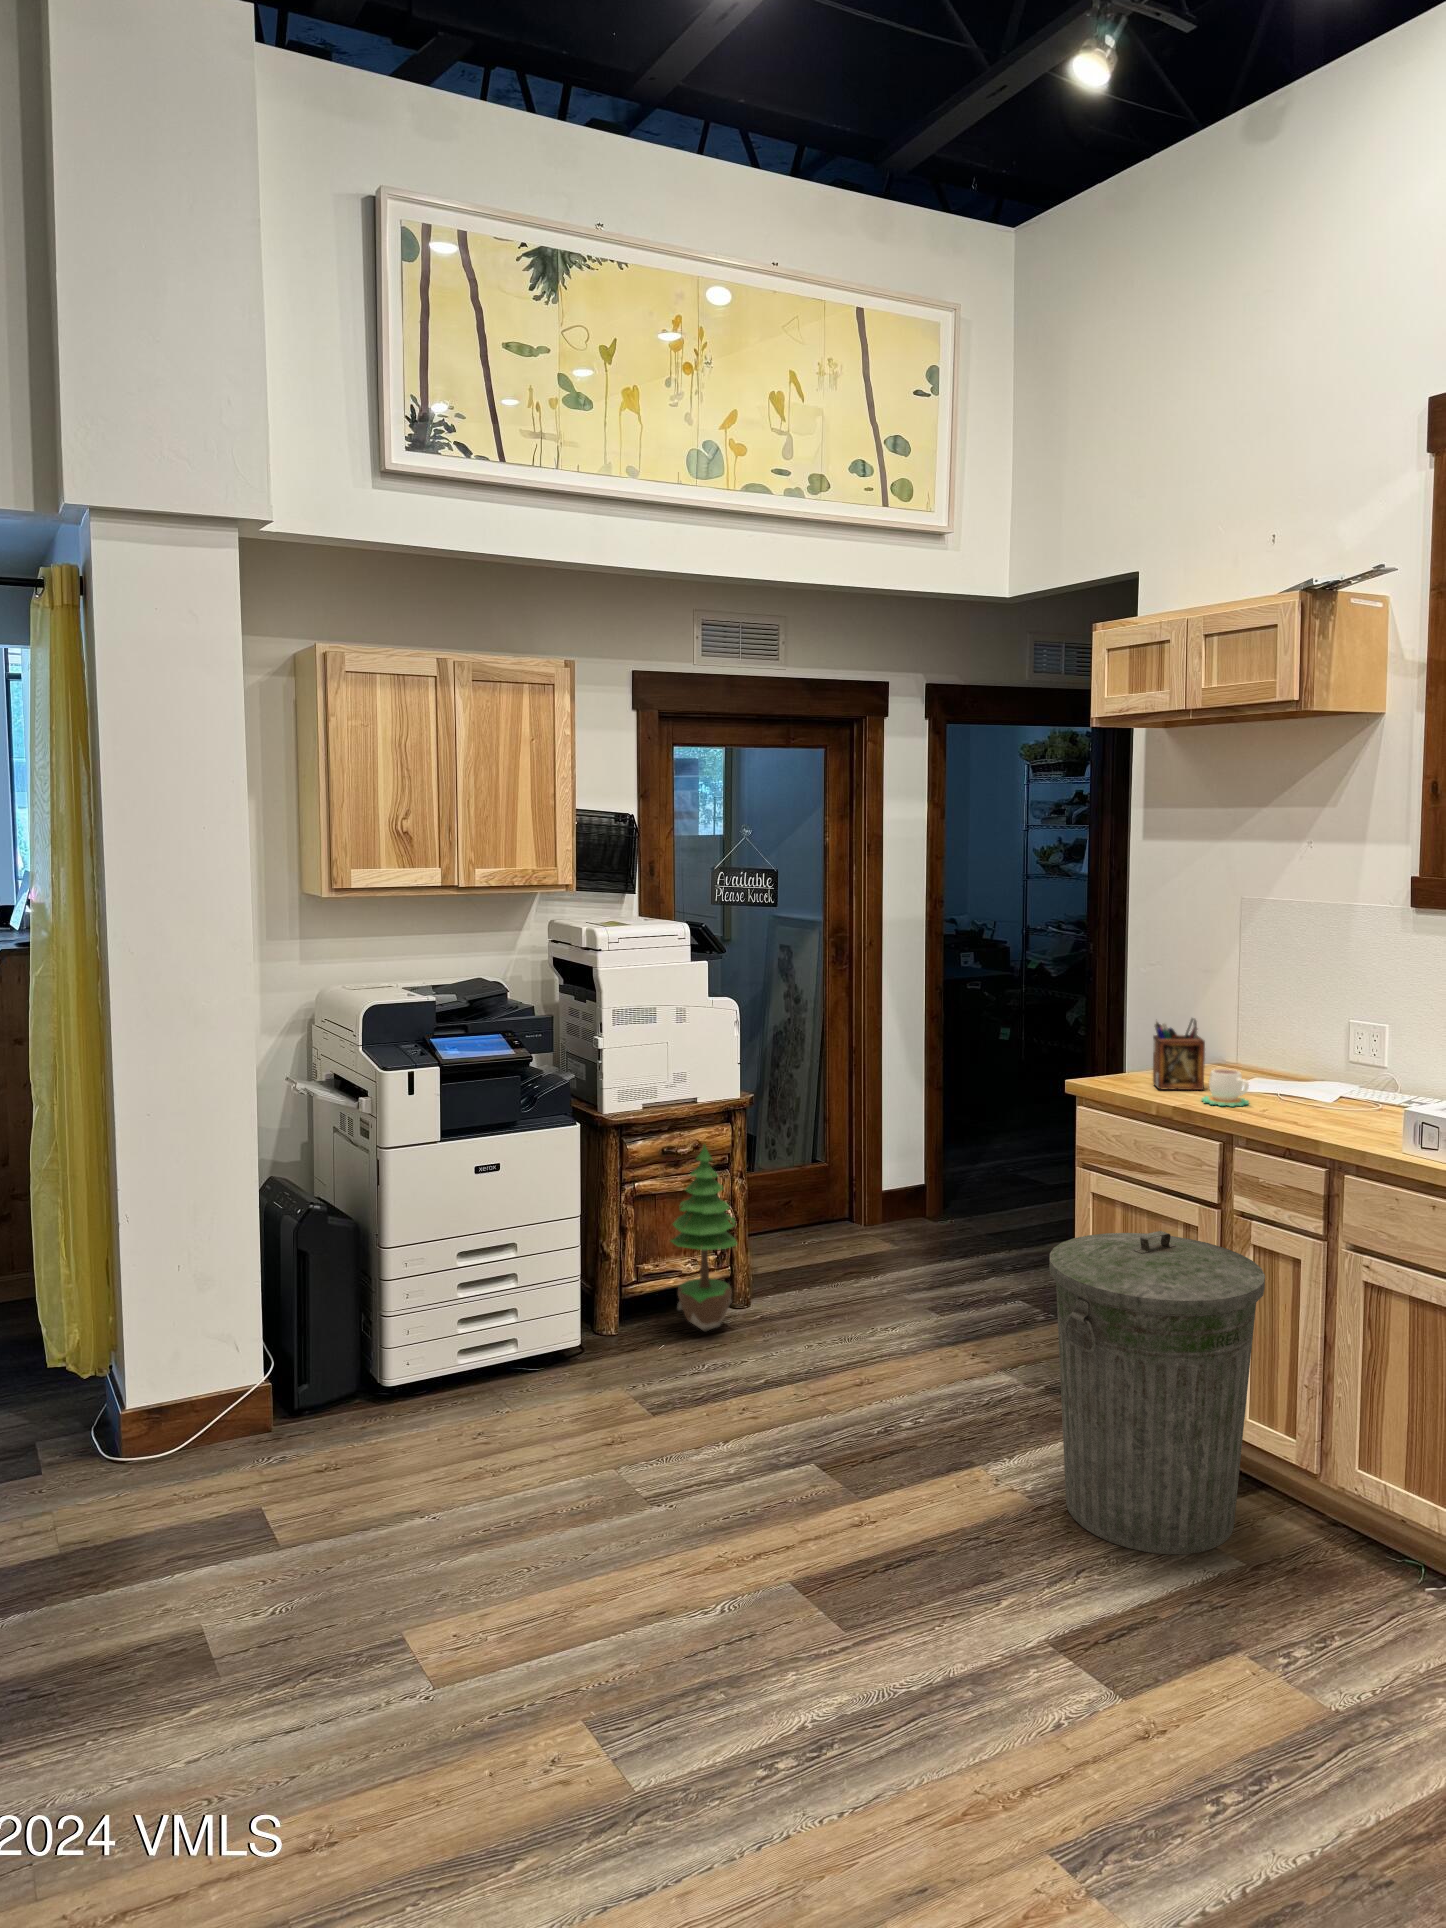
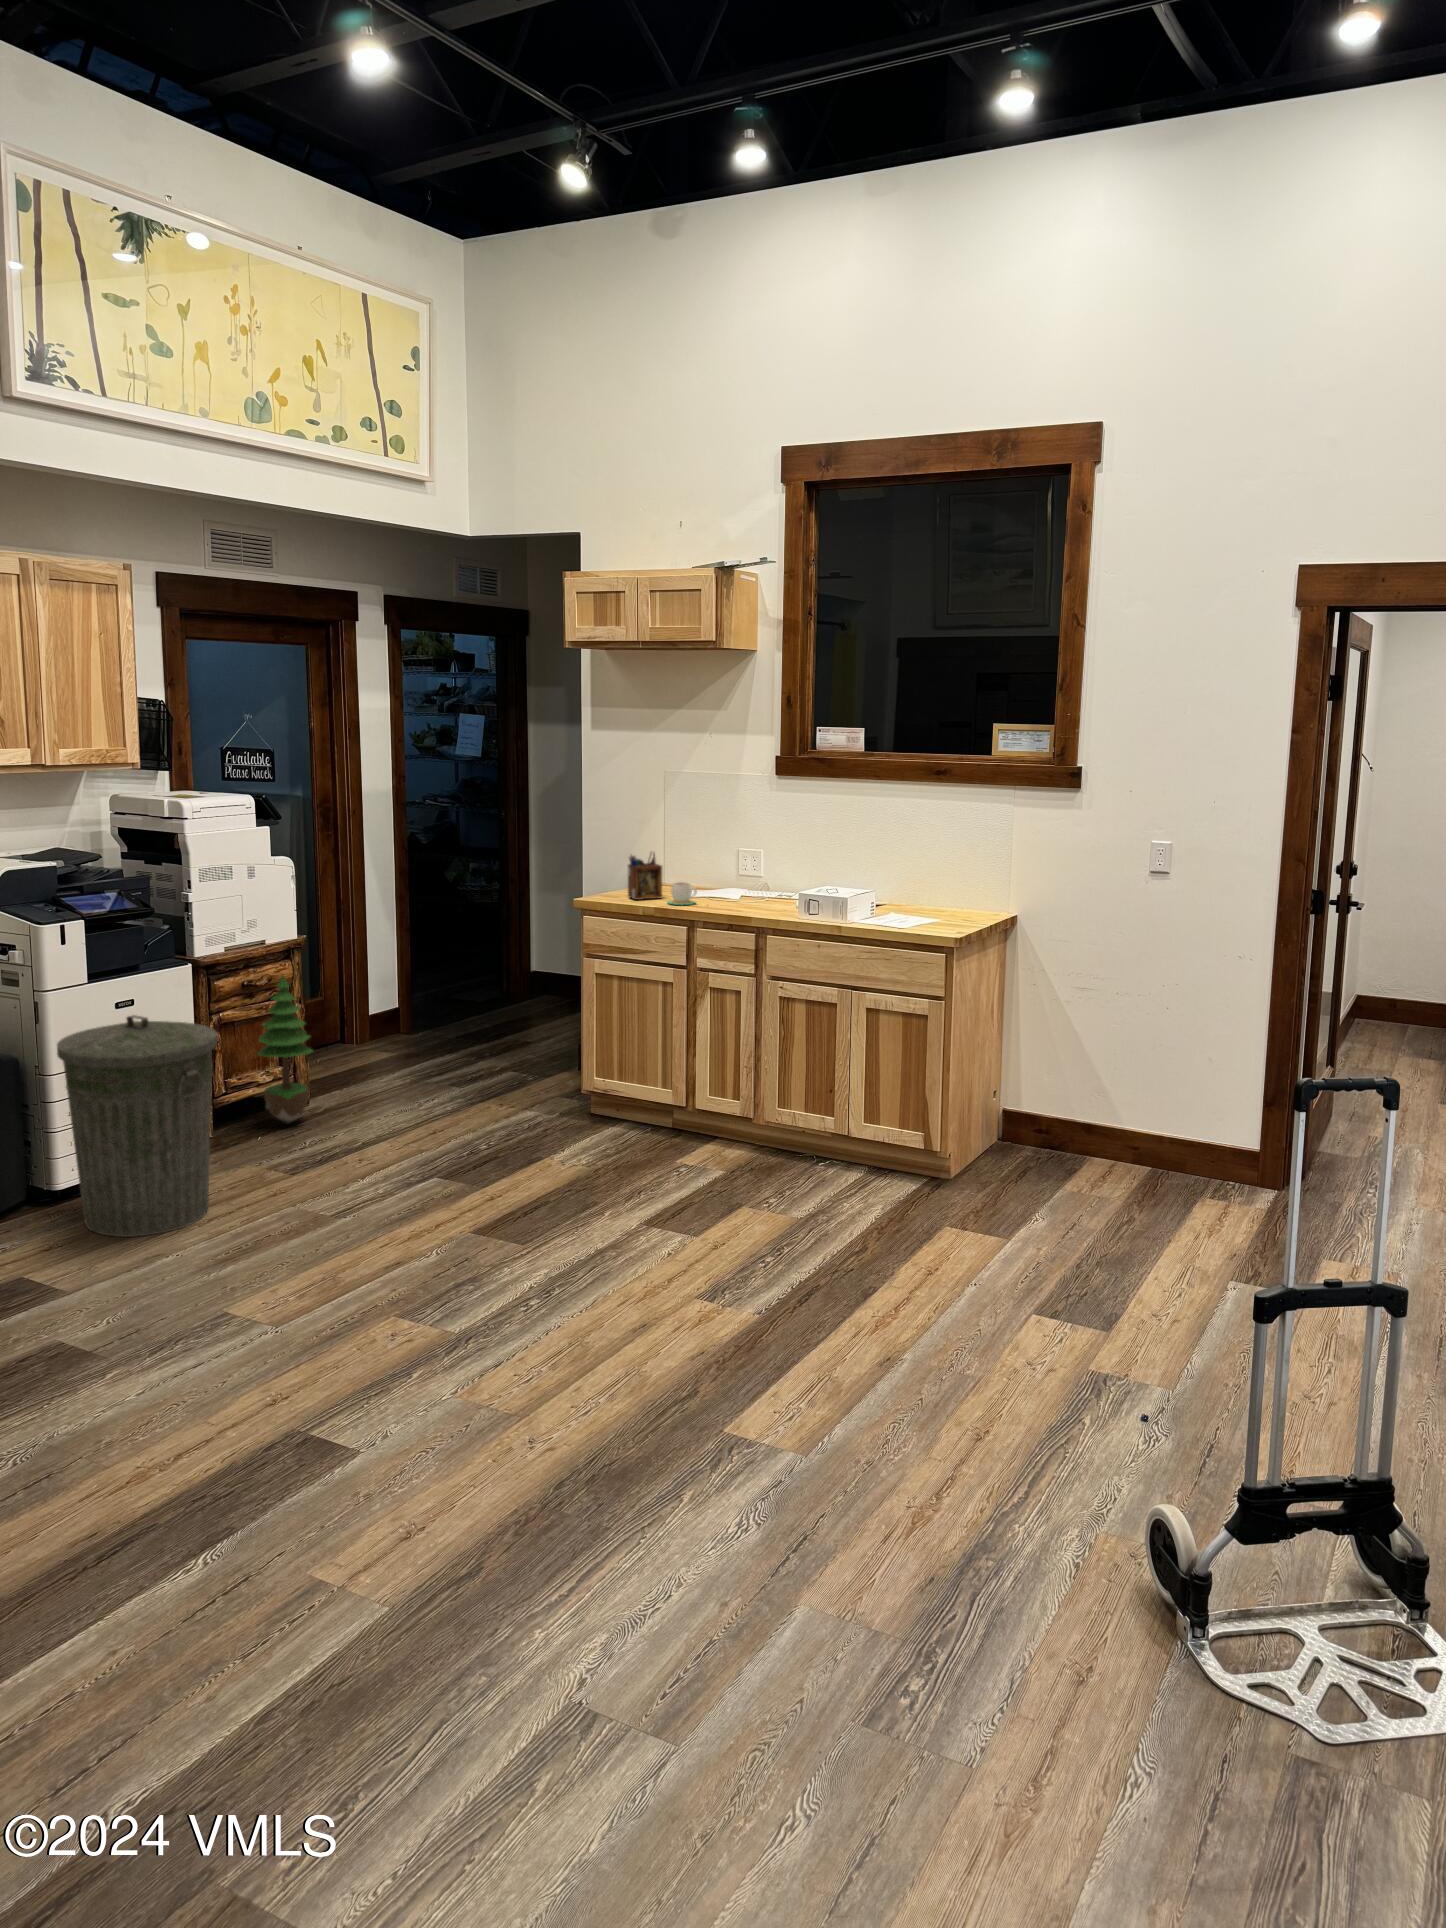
trash can: present [1049,1231,1265,1554] -> present [57,1015,217,1237]

